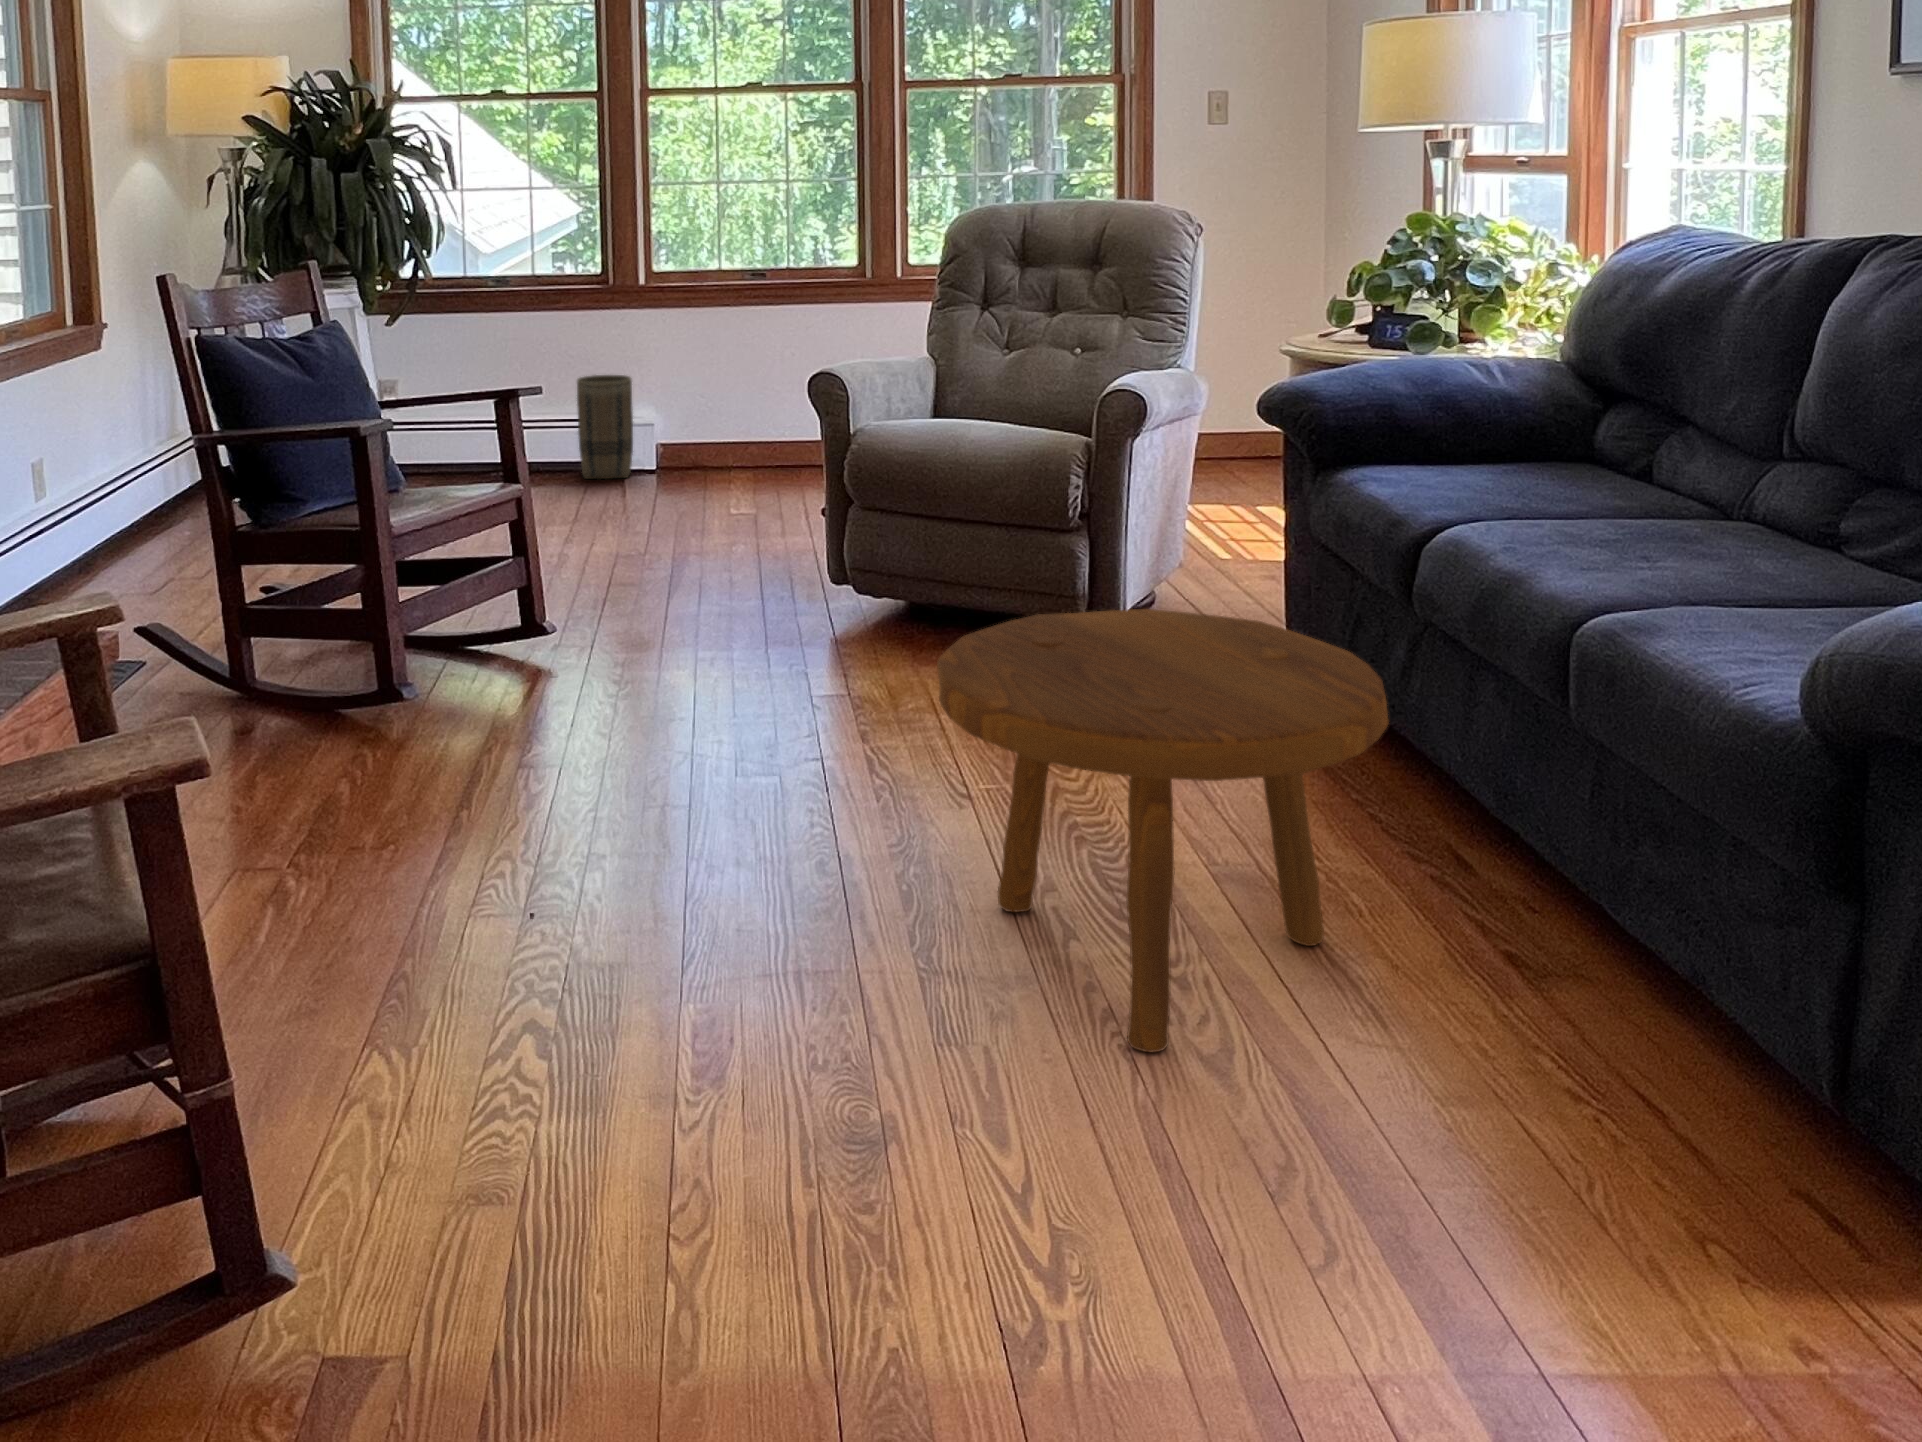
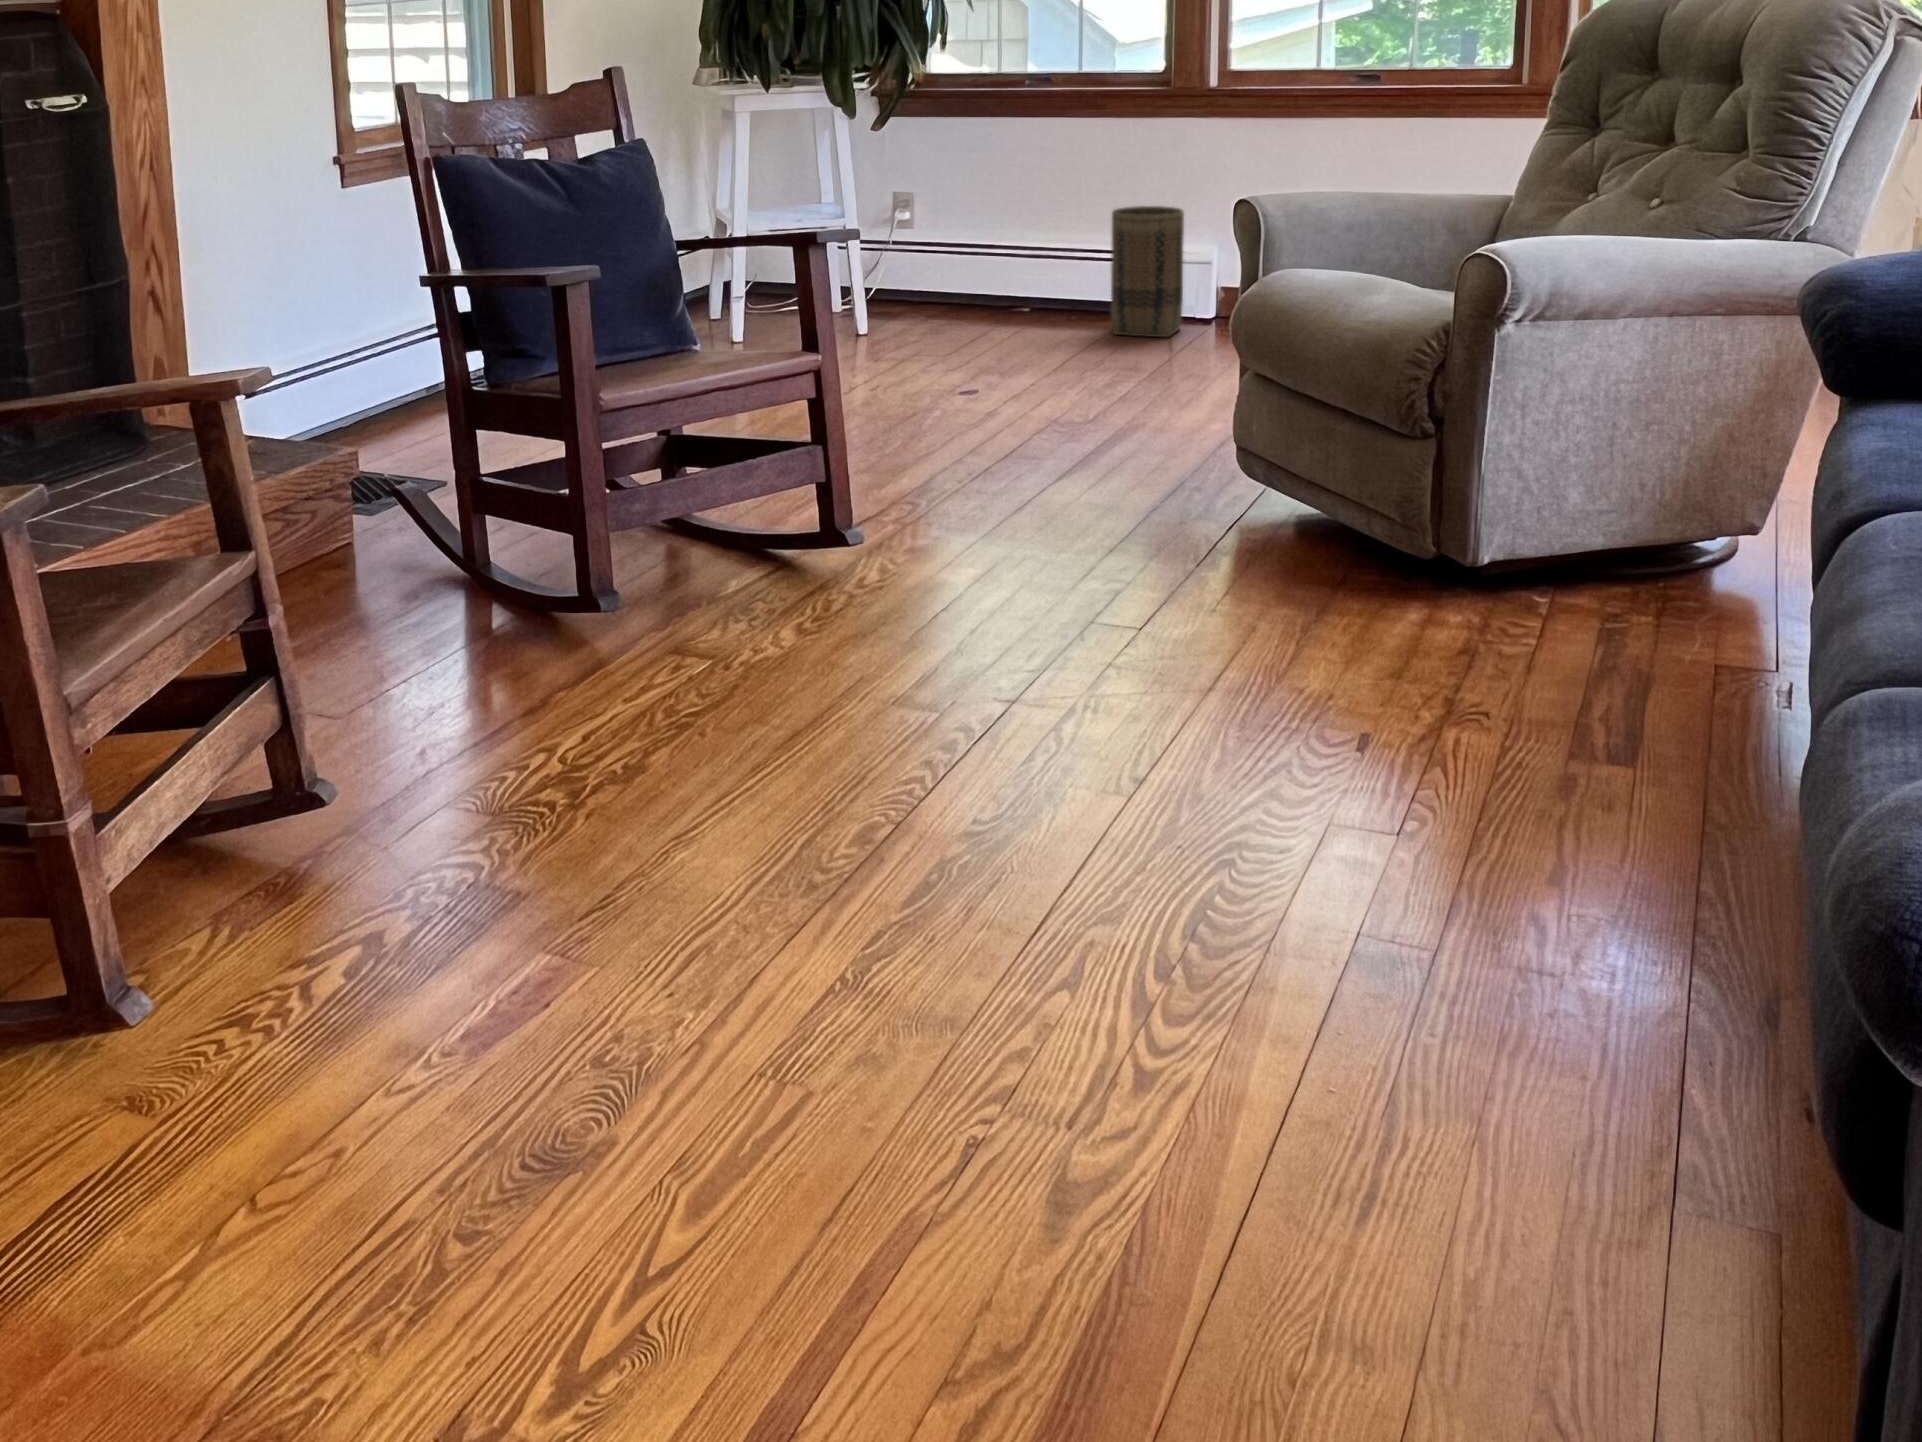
footstool: present [937,609,1388,1052] -> none [844,565,1483,1168]

